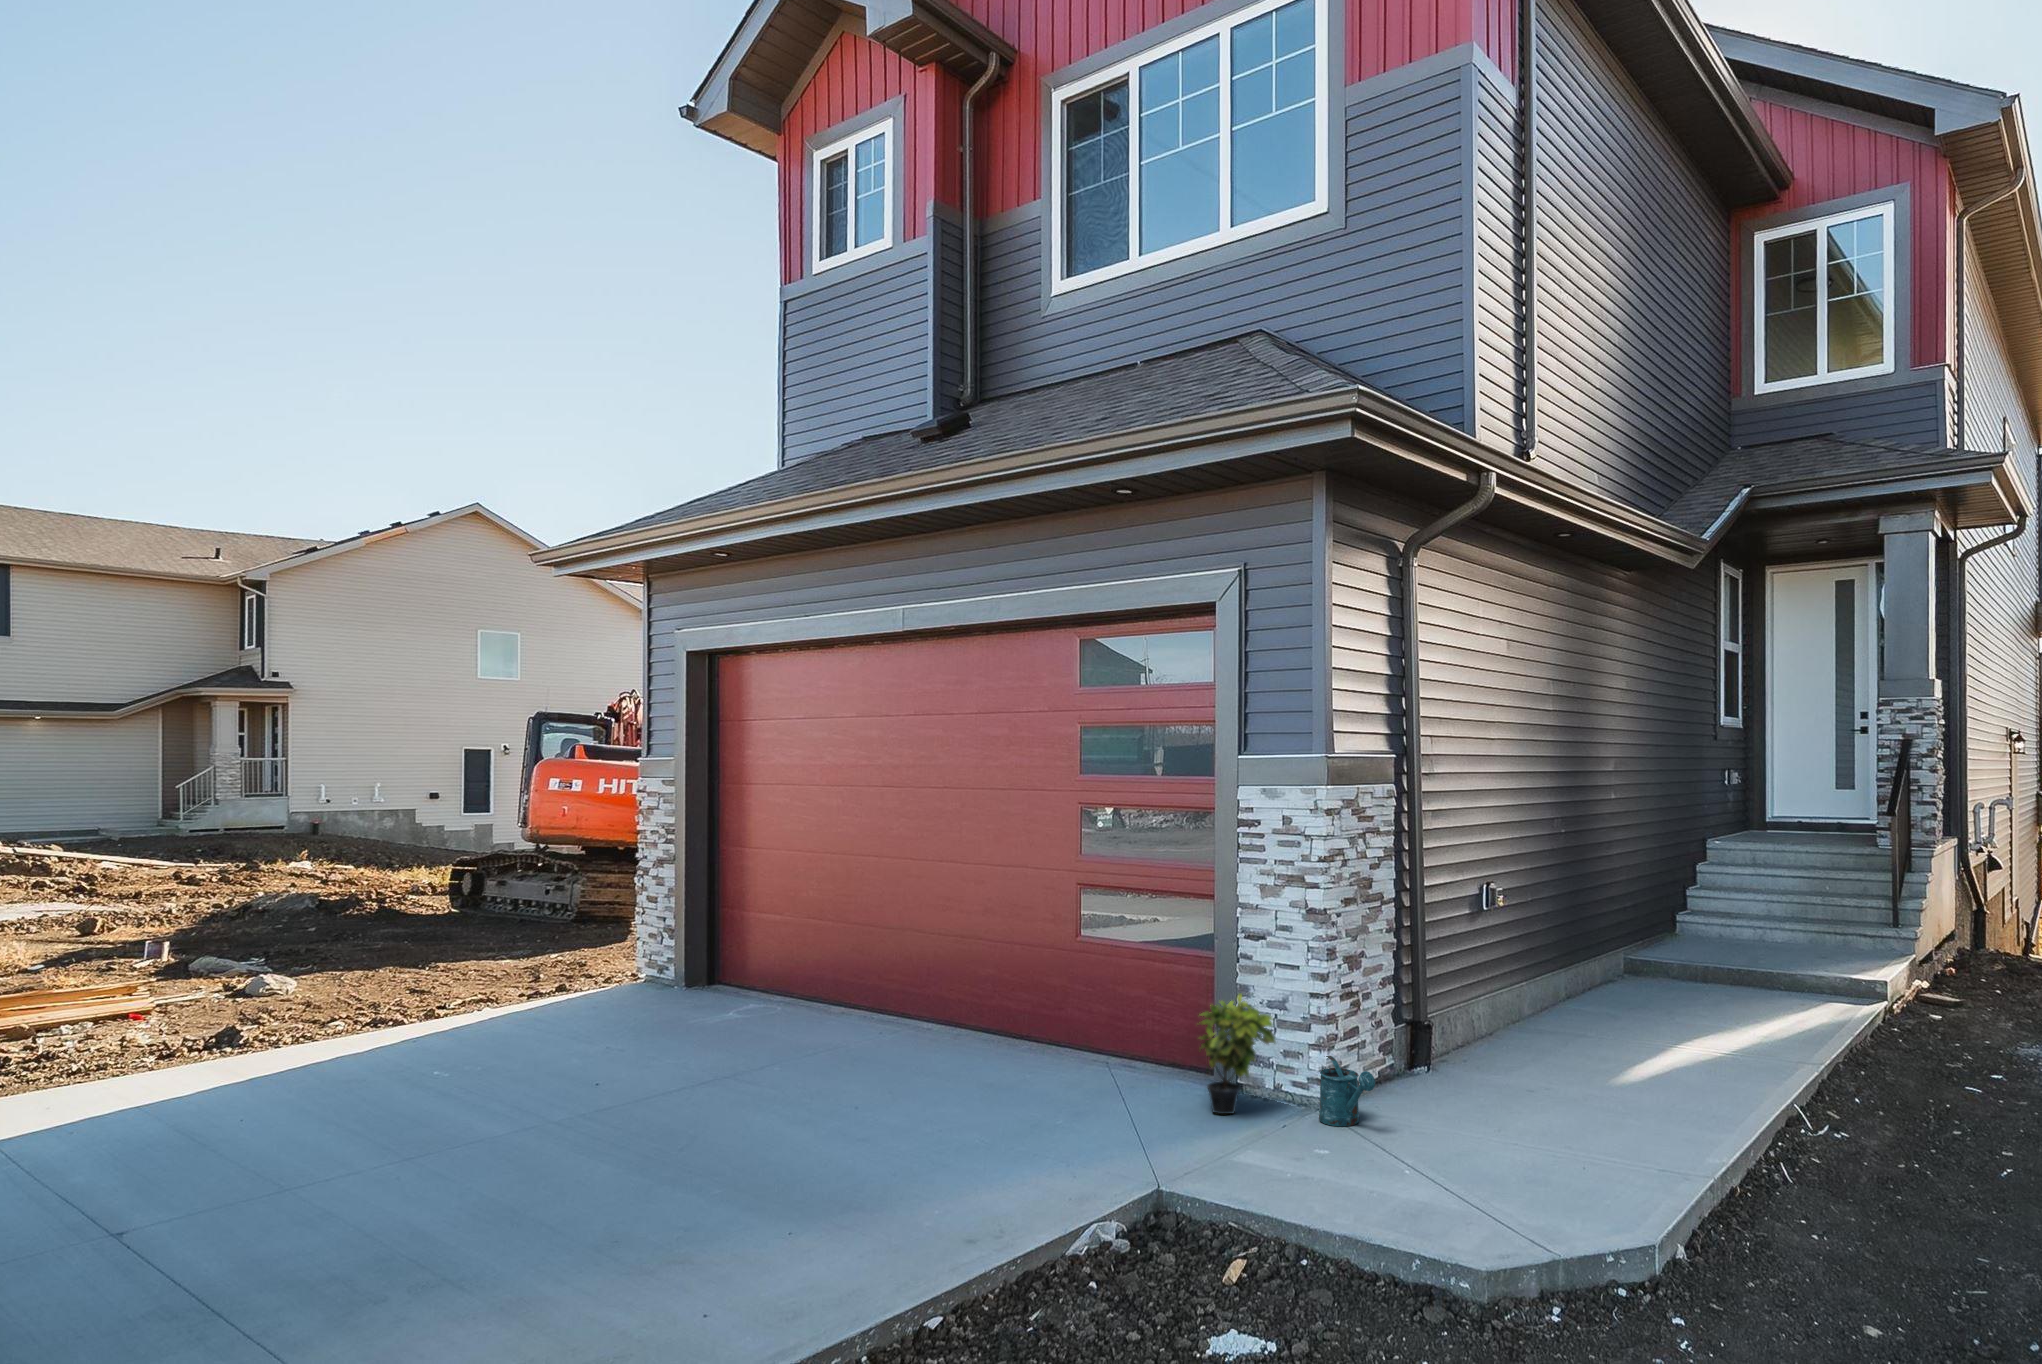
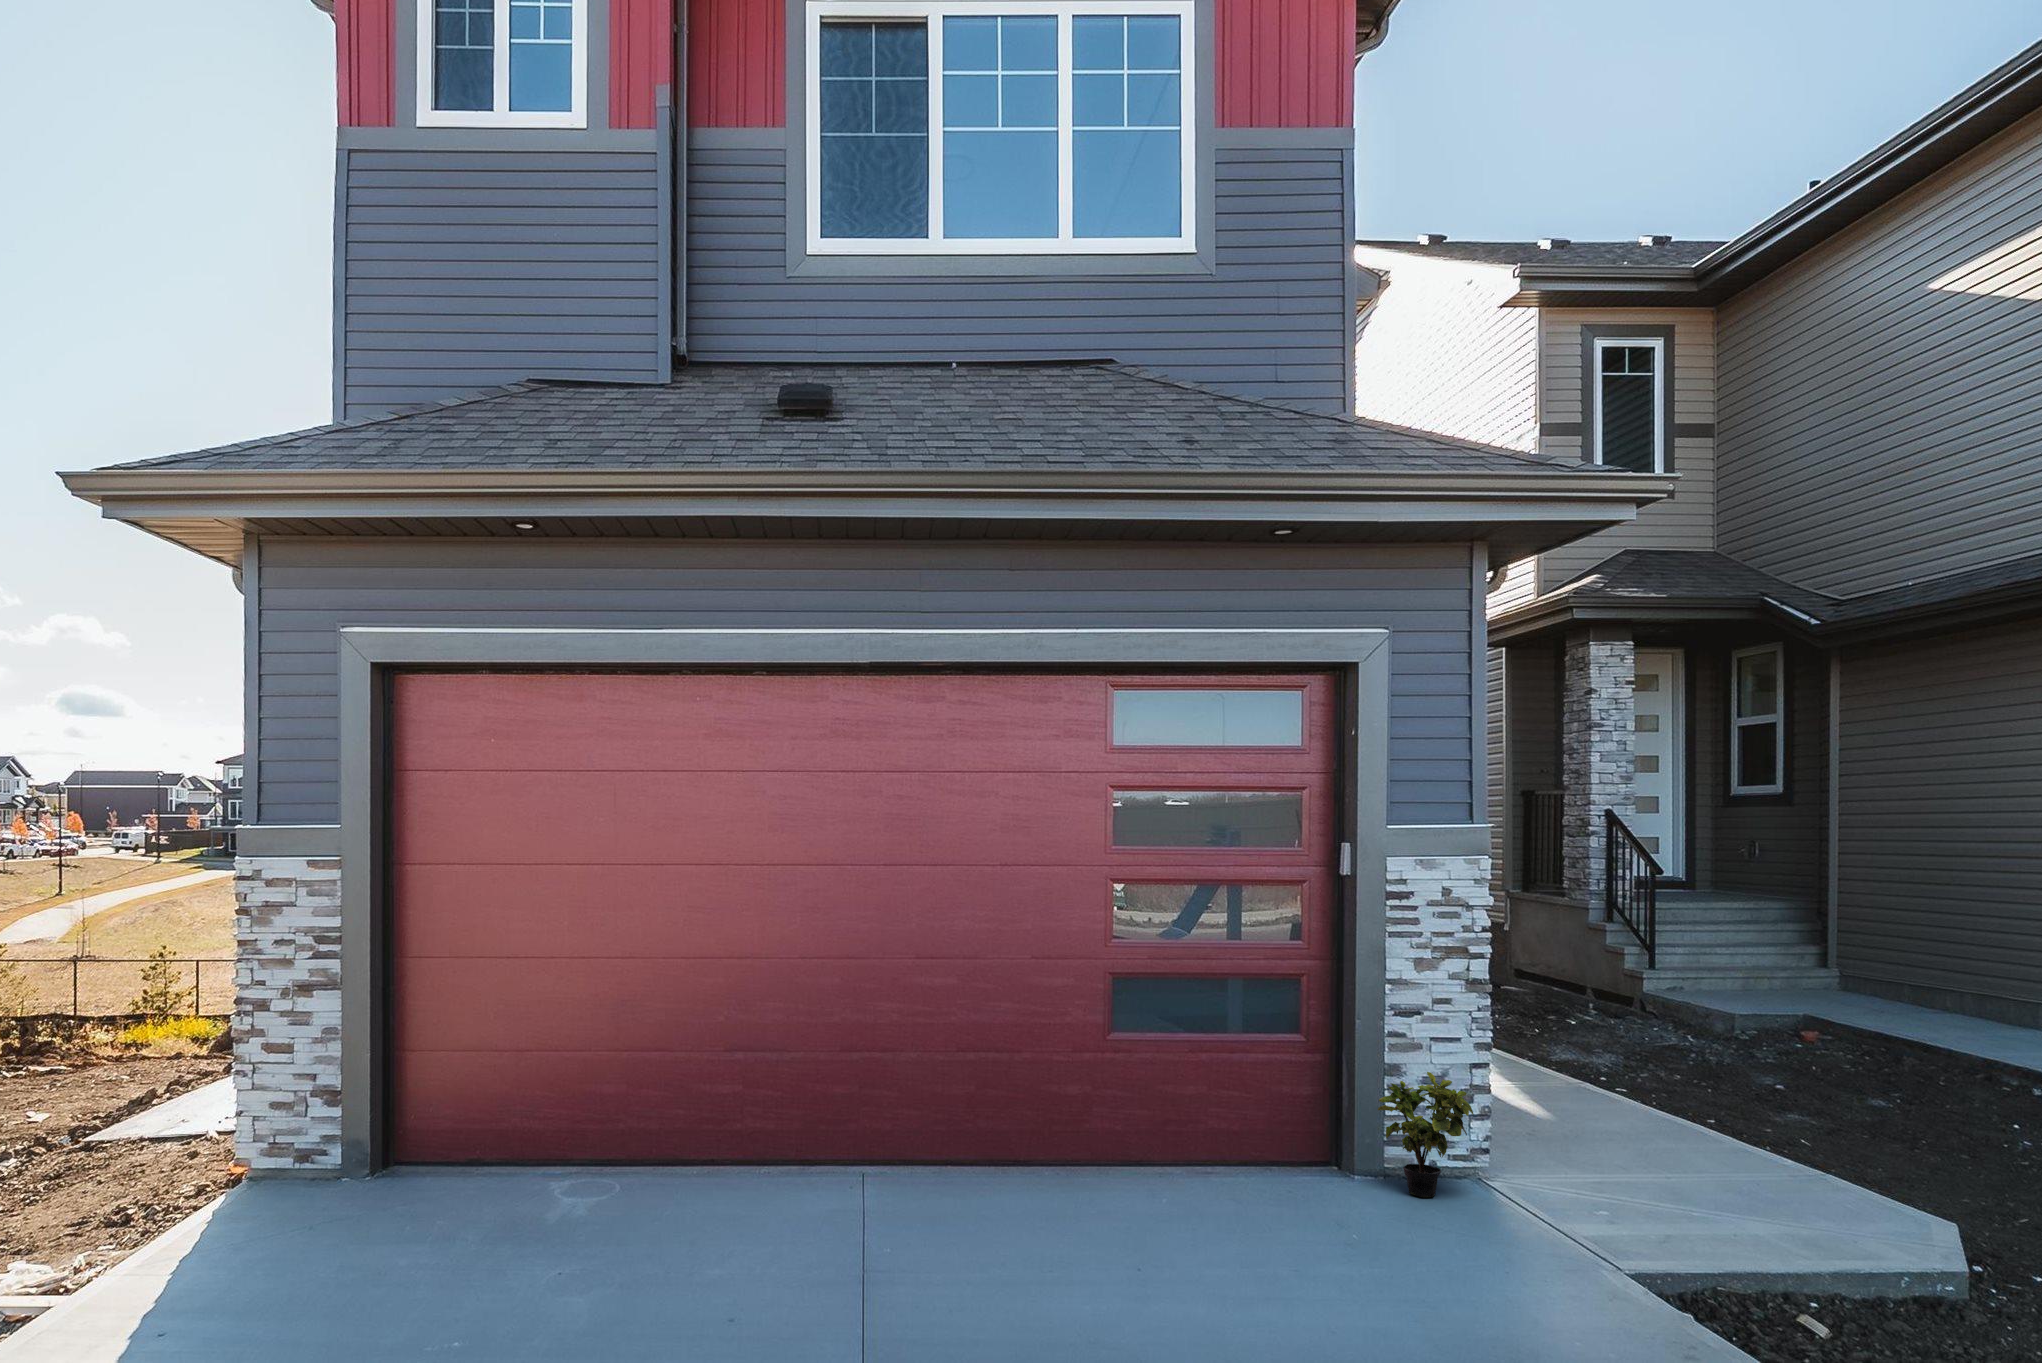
watering can: present [1319,1056,1375,1126] -> none [1487,1121,1583,1188]

